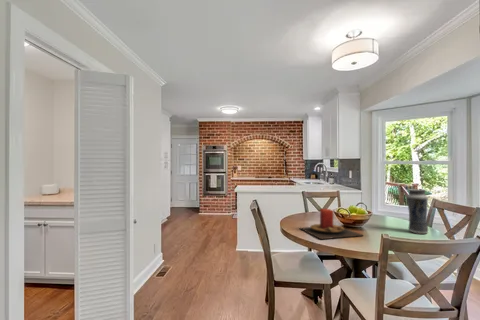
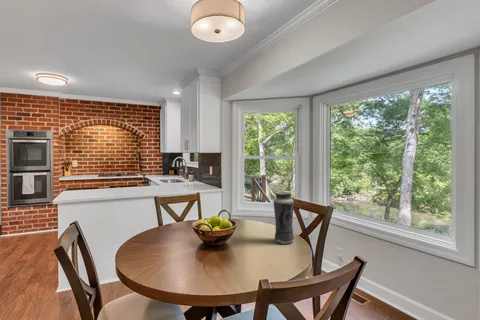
candle: present [301,209,362,239] -> none [141,228,229,282]

